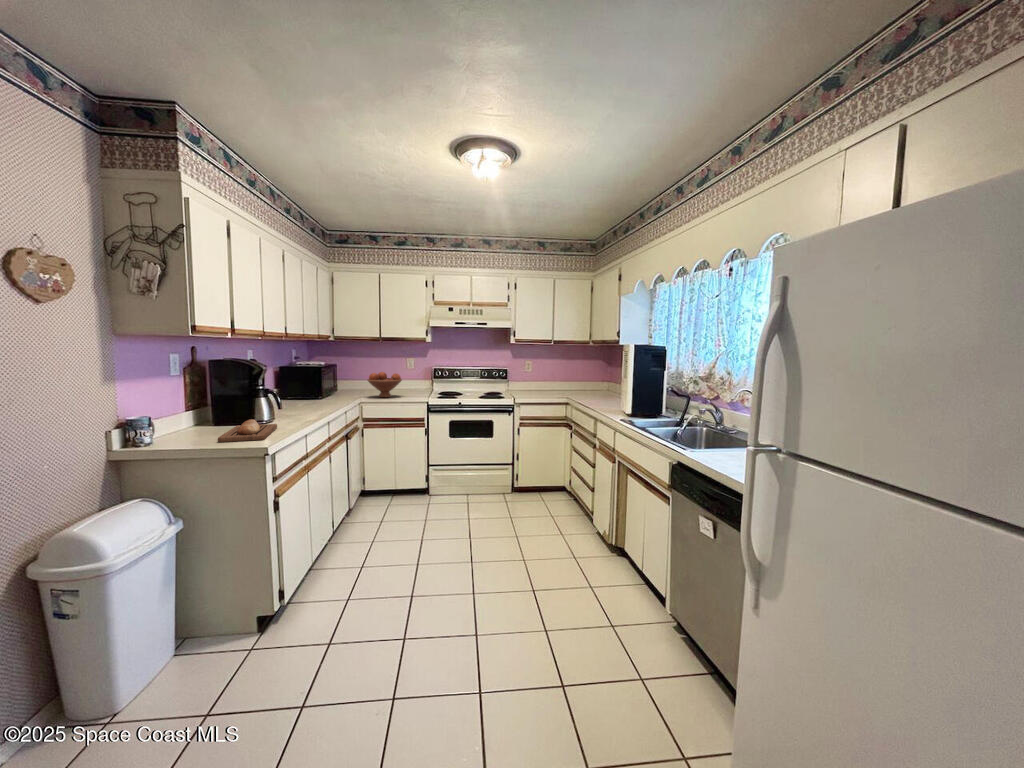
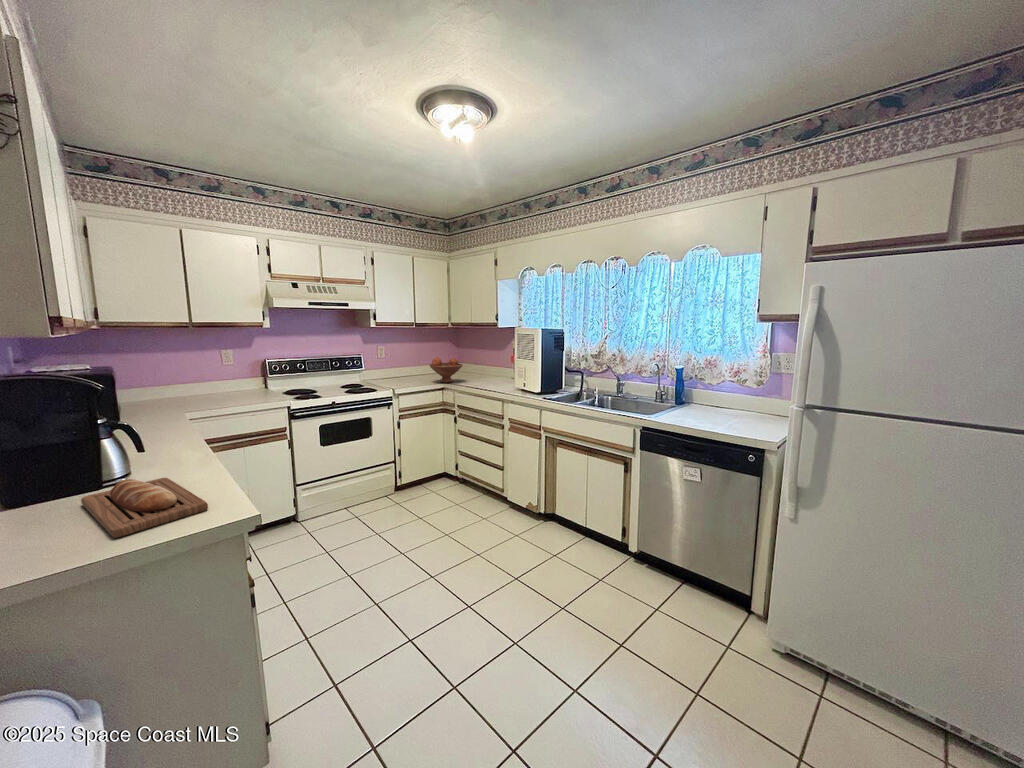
fruit bowl: present [368,372,402,397] -> present [430,357,463,383]

